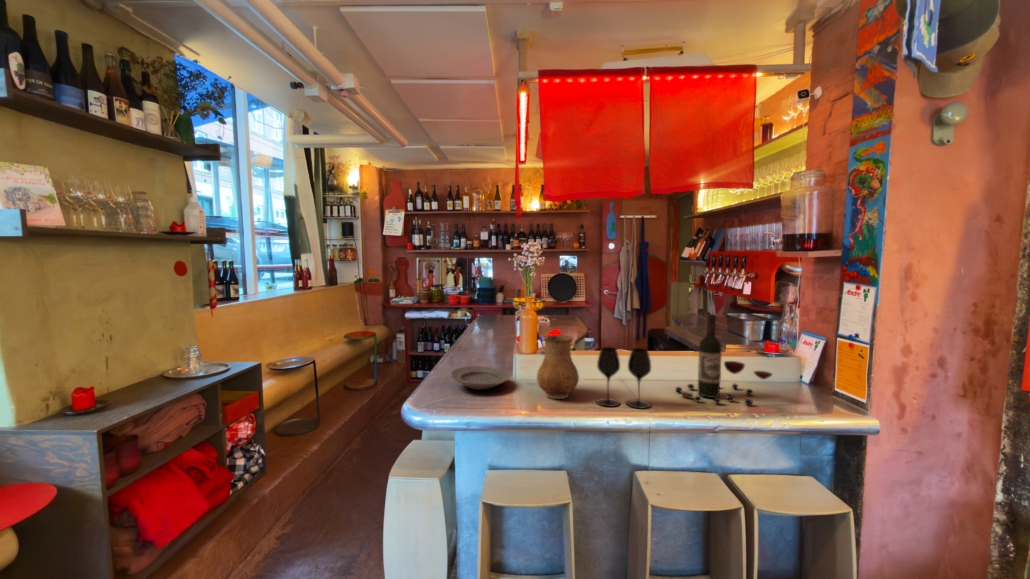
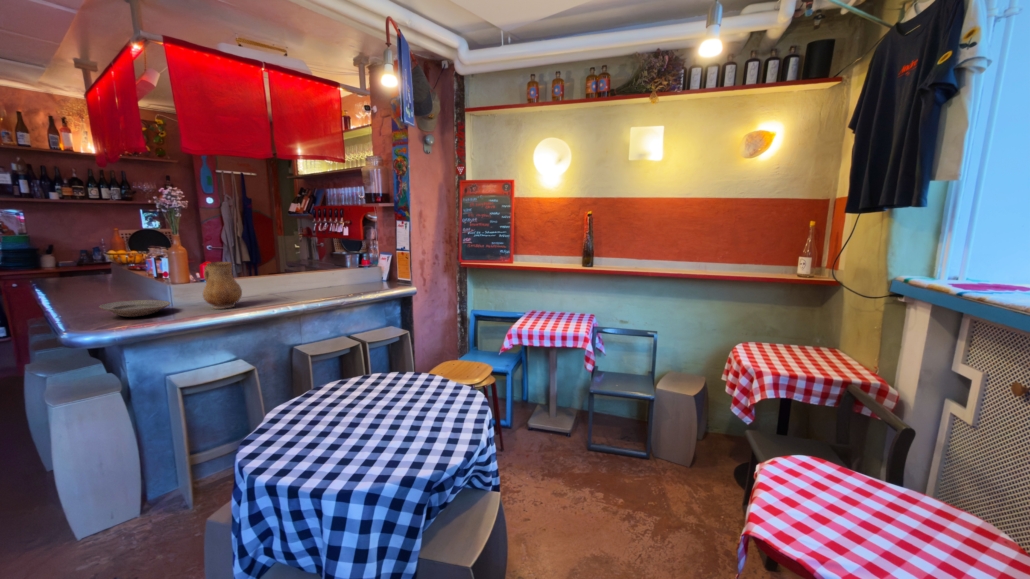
wine bottle: present [676,314,772,405] -> none [313,241,369,294]
wine glass: present [596,347,651,409] -> none [257,264,300,305]

